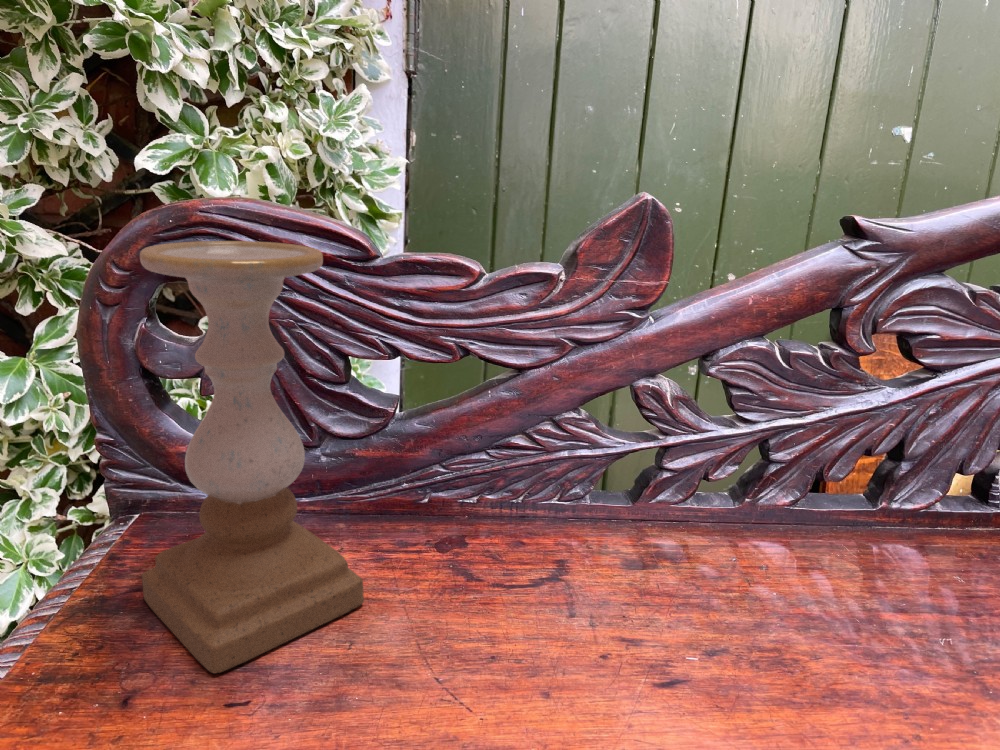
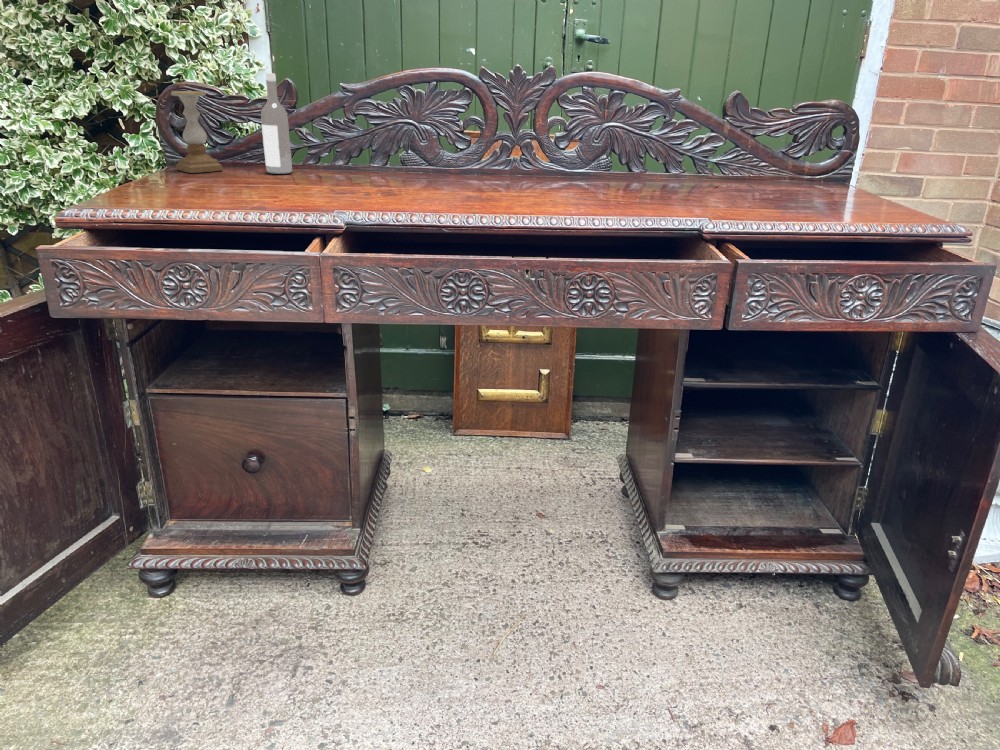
wine bottle: none [581,165,737,652] -> present [261,73,292,174]

